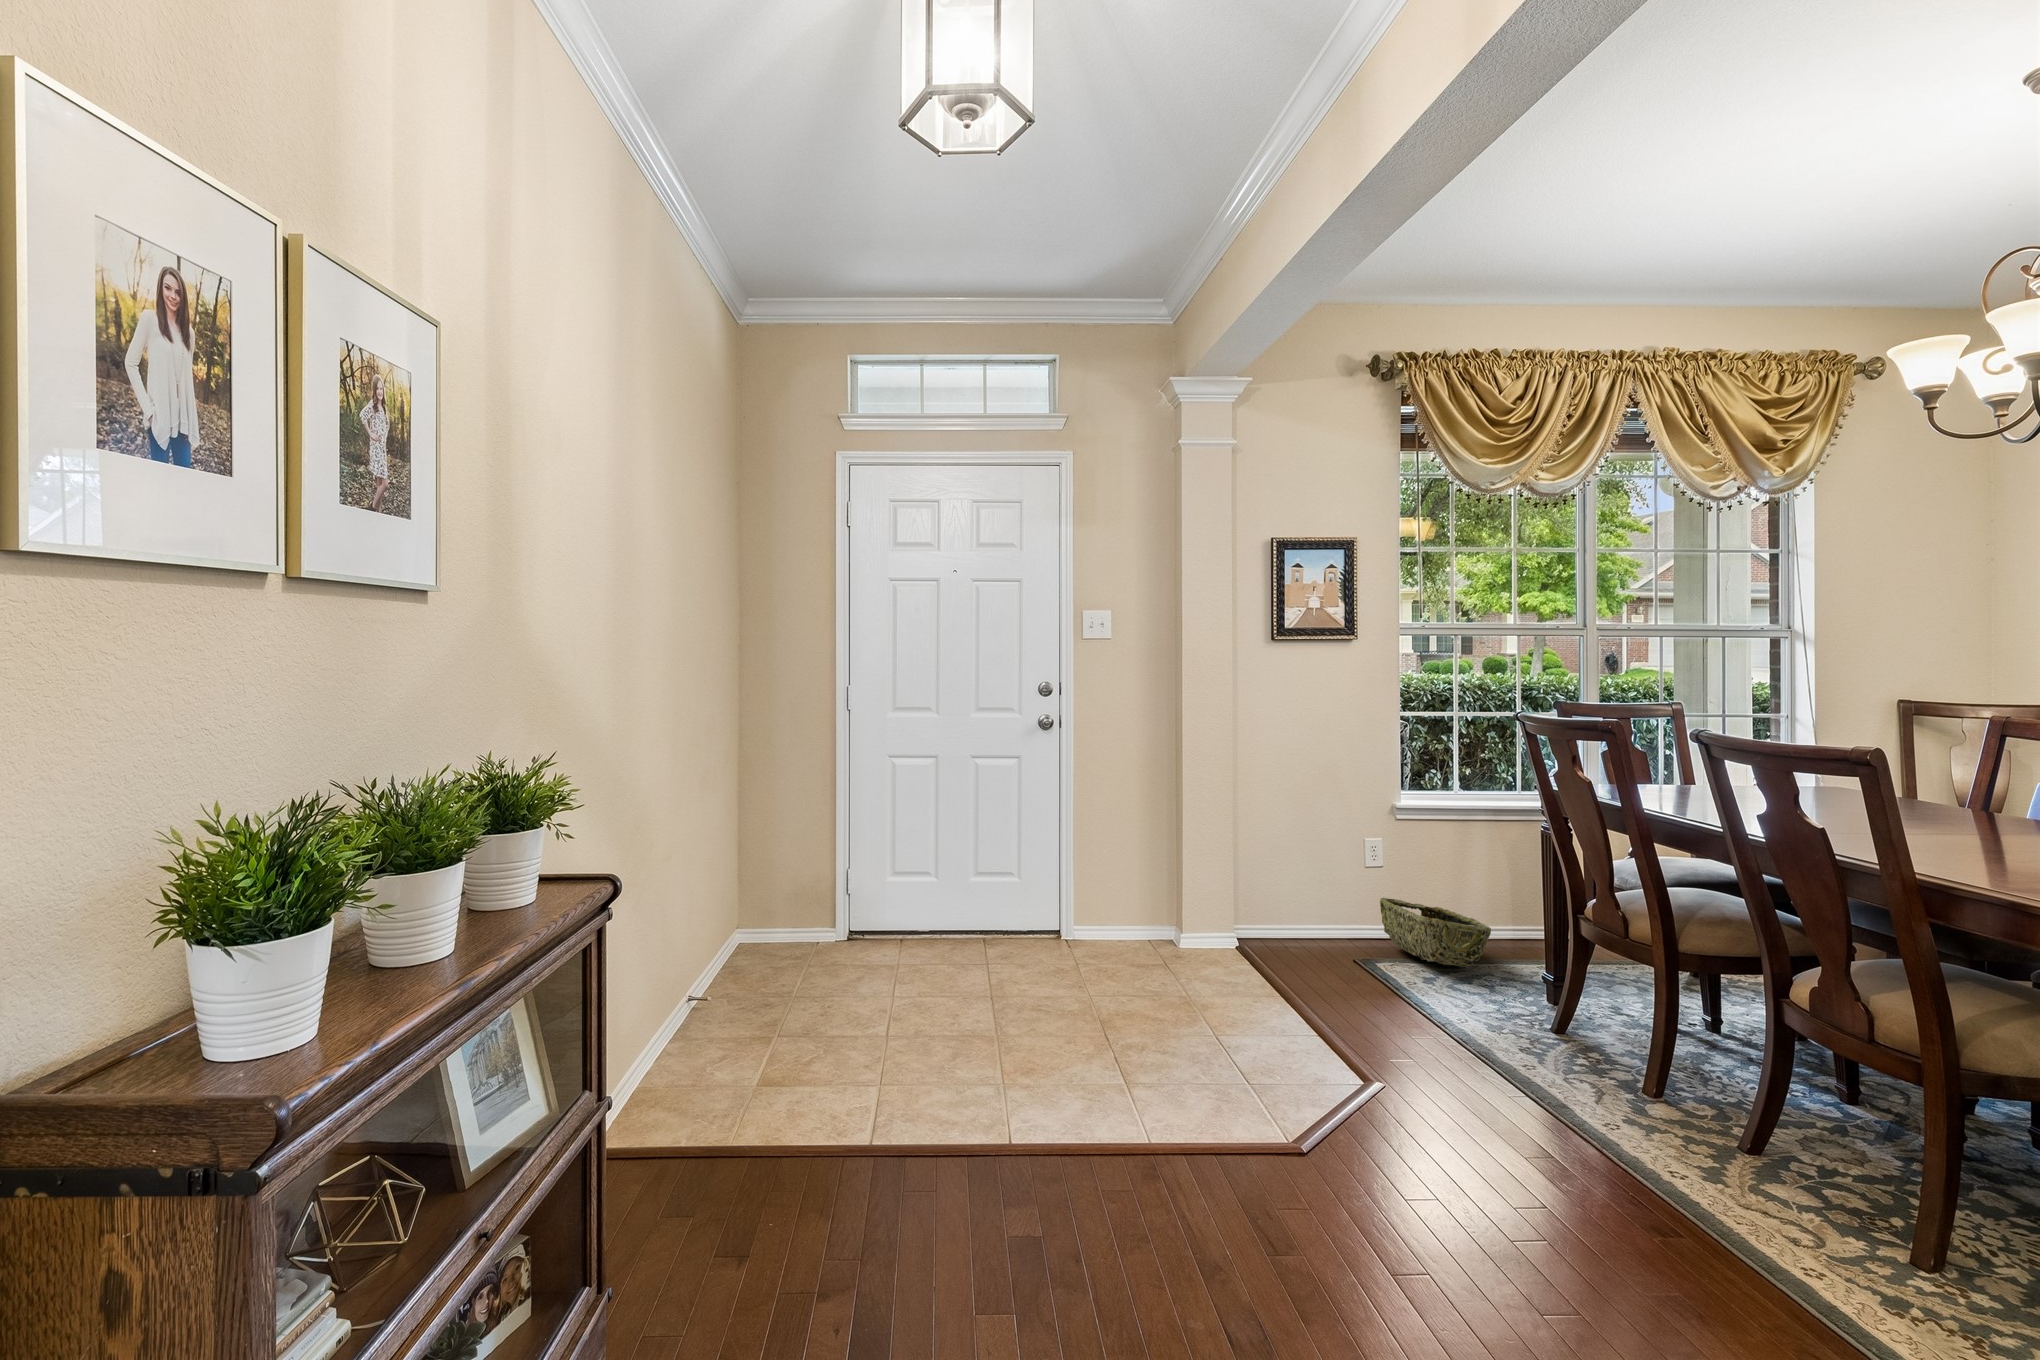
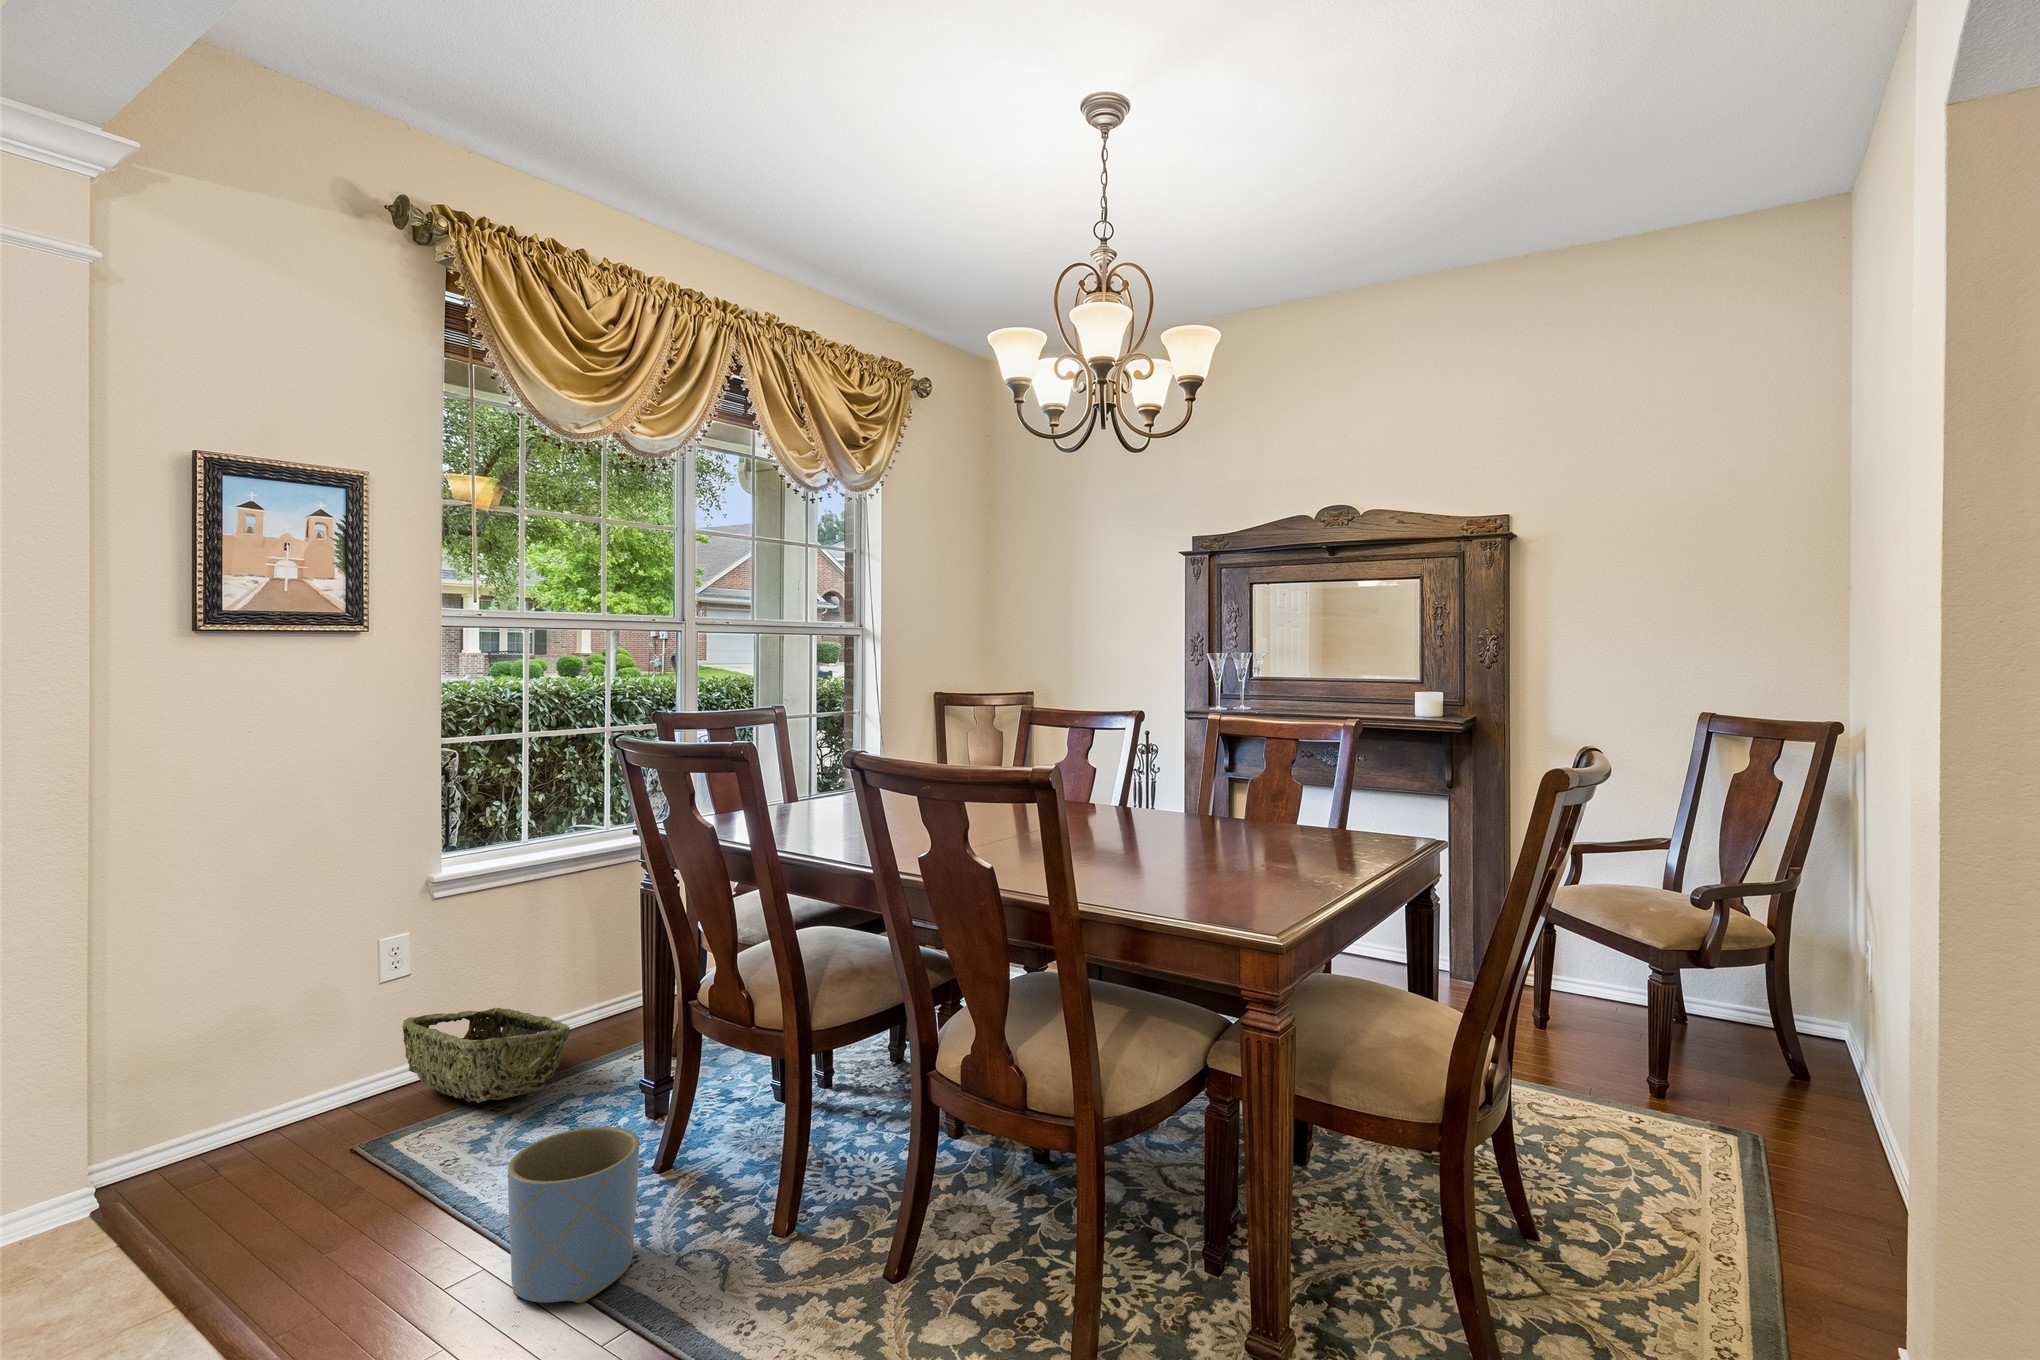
planter: none [1448,971,1535,1076] -> present [508,1126,639,1303]

